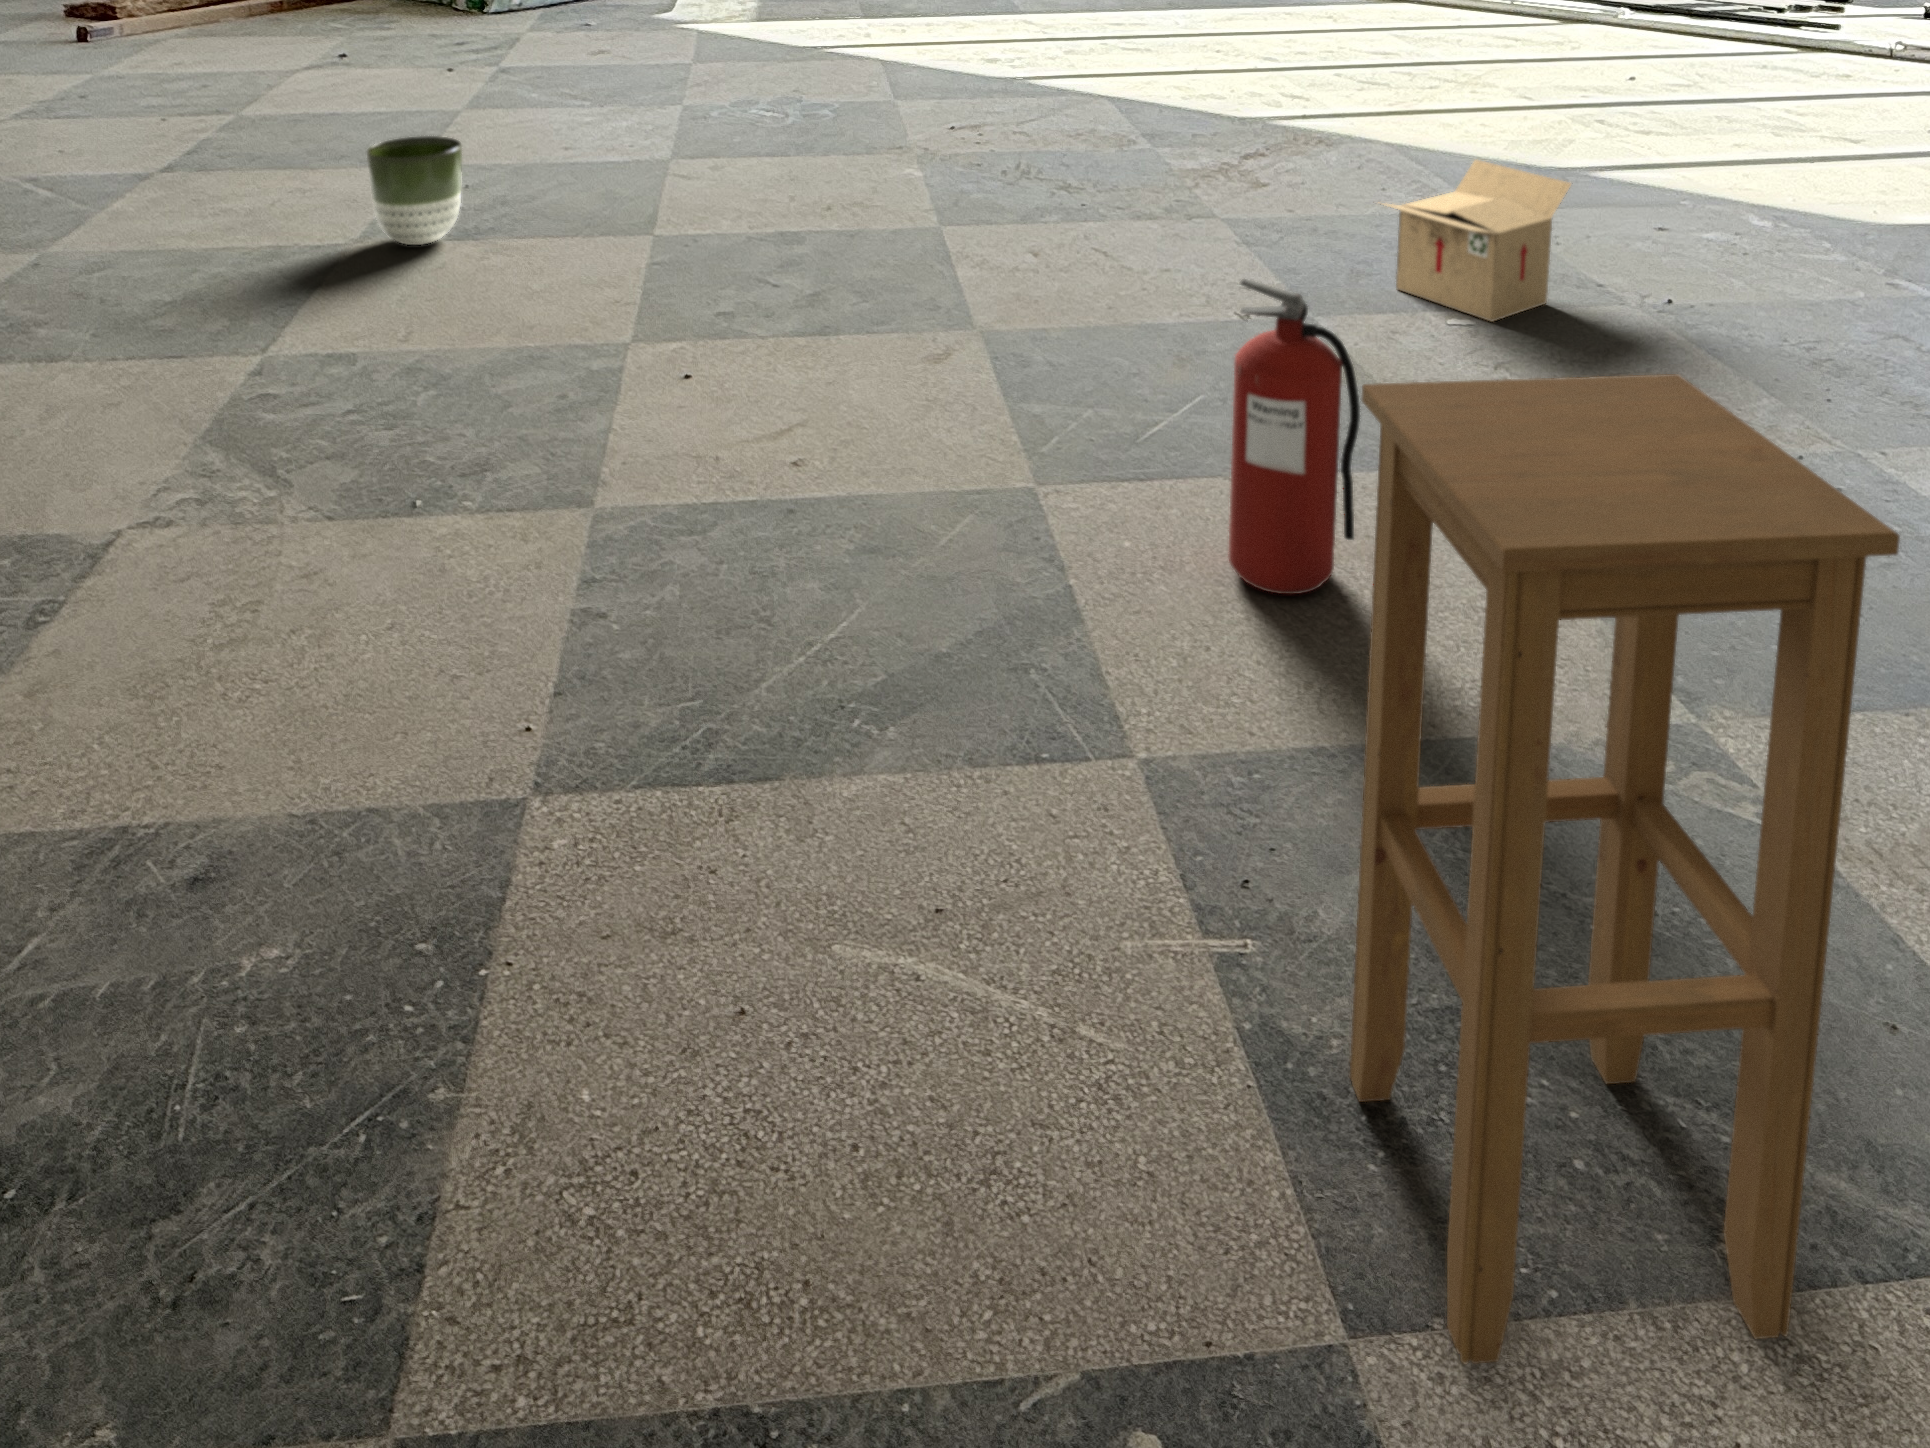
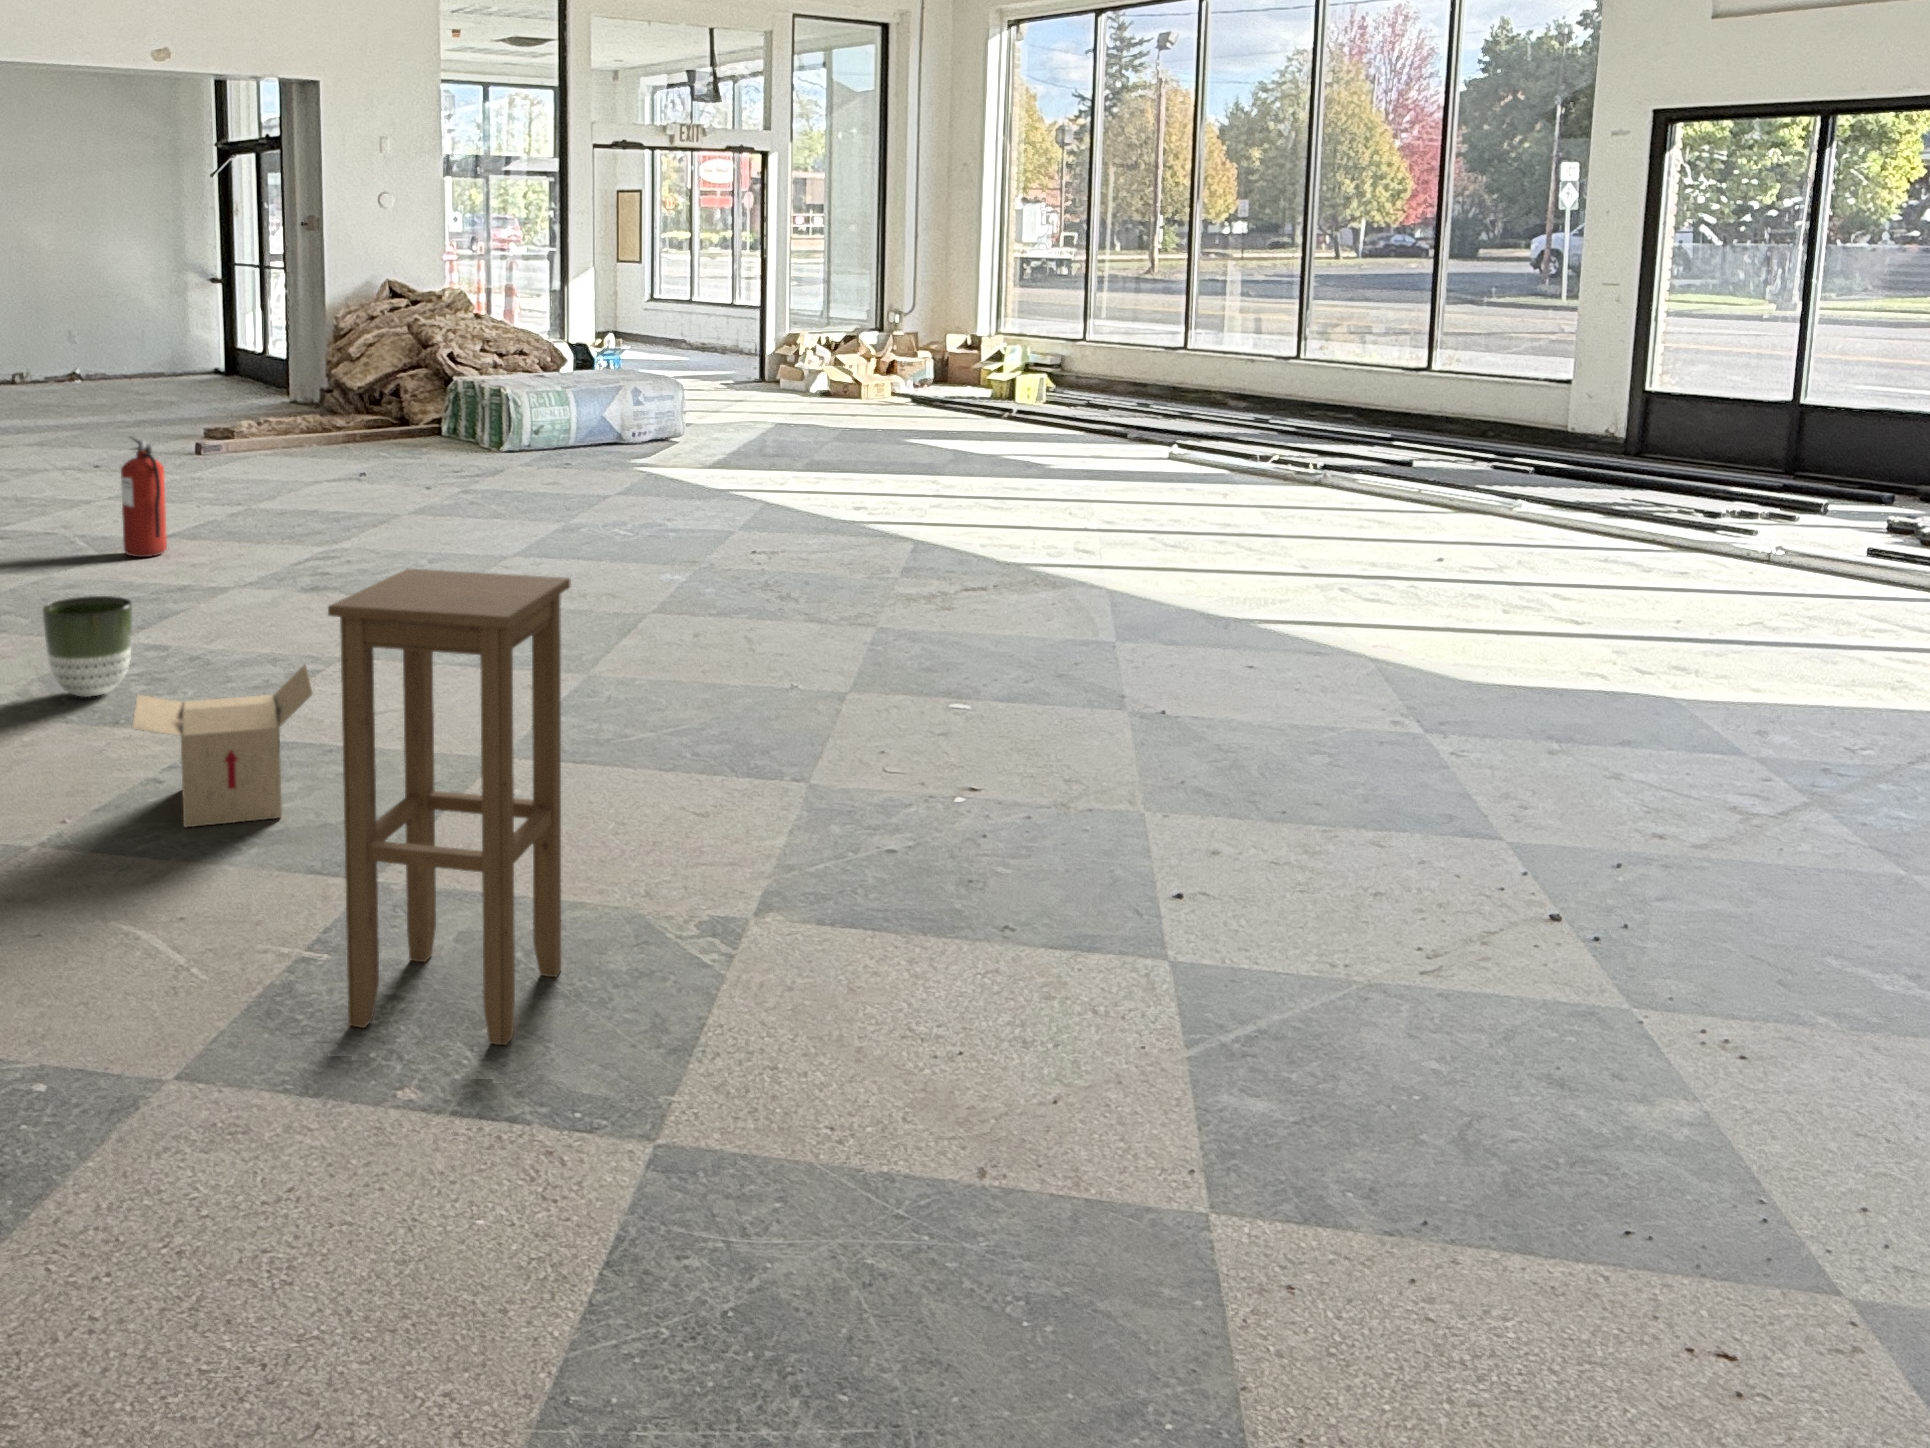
planter: present [367,136,462,245] -> present [42,596,132,697]
cardboard box: present [1384,160,1571,322] -> present [132,665,313,827]
fire extinguisher: present [1229,279,1360,594] -> present [121,436,167,557]

